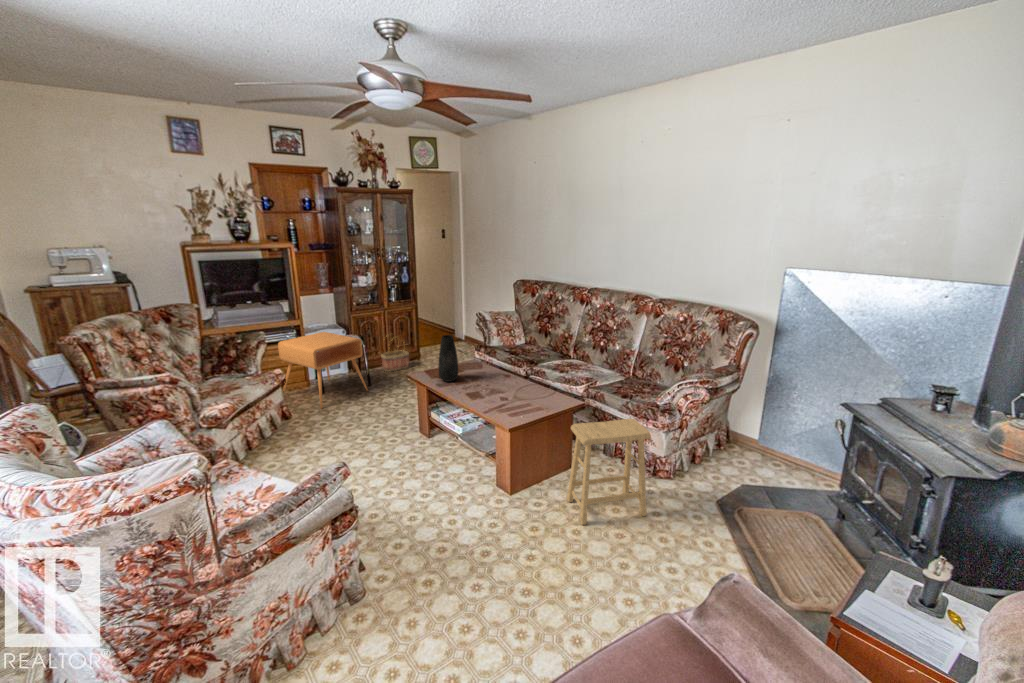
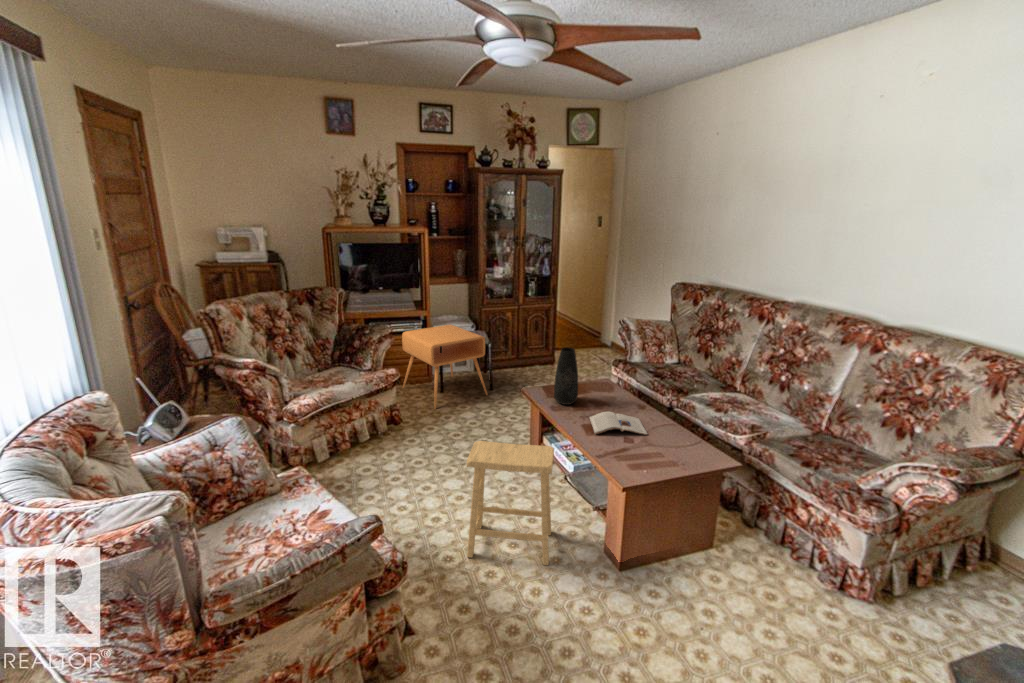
basket: present [381,348,409,372] -> none [509,332,540,375]
magazine: none [471,381,518,398] -> present [590,412,648,435]
footstool: present [567,419,651,525] -> present [467,441,554,565]

